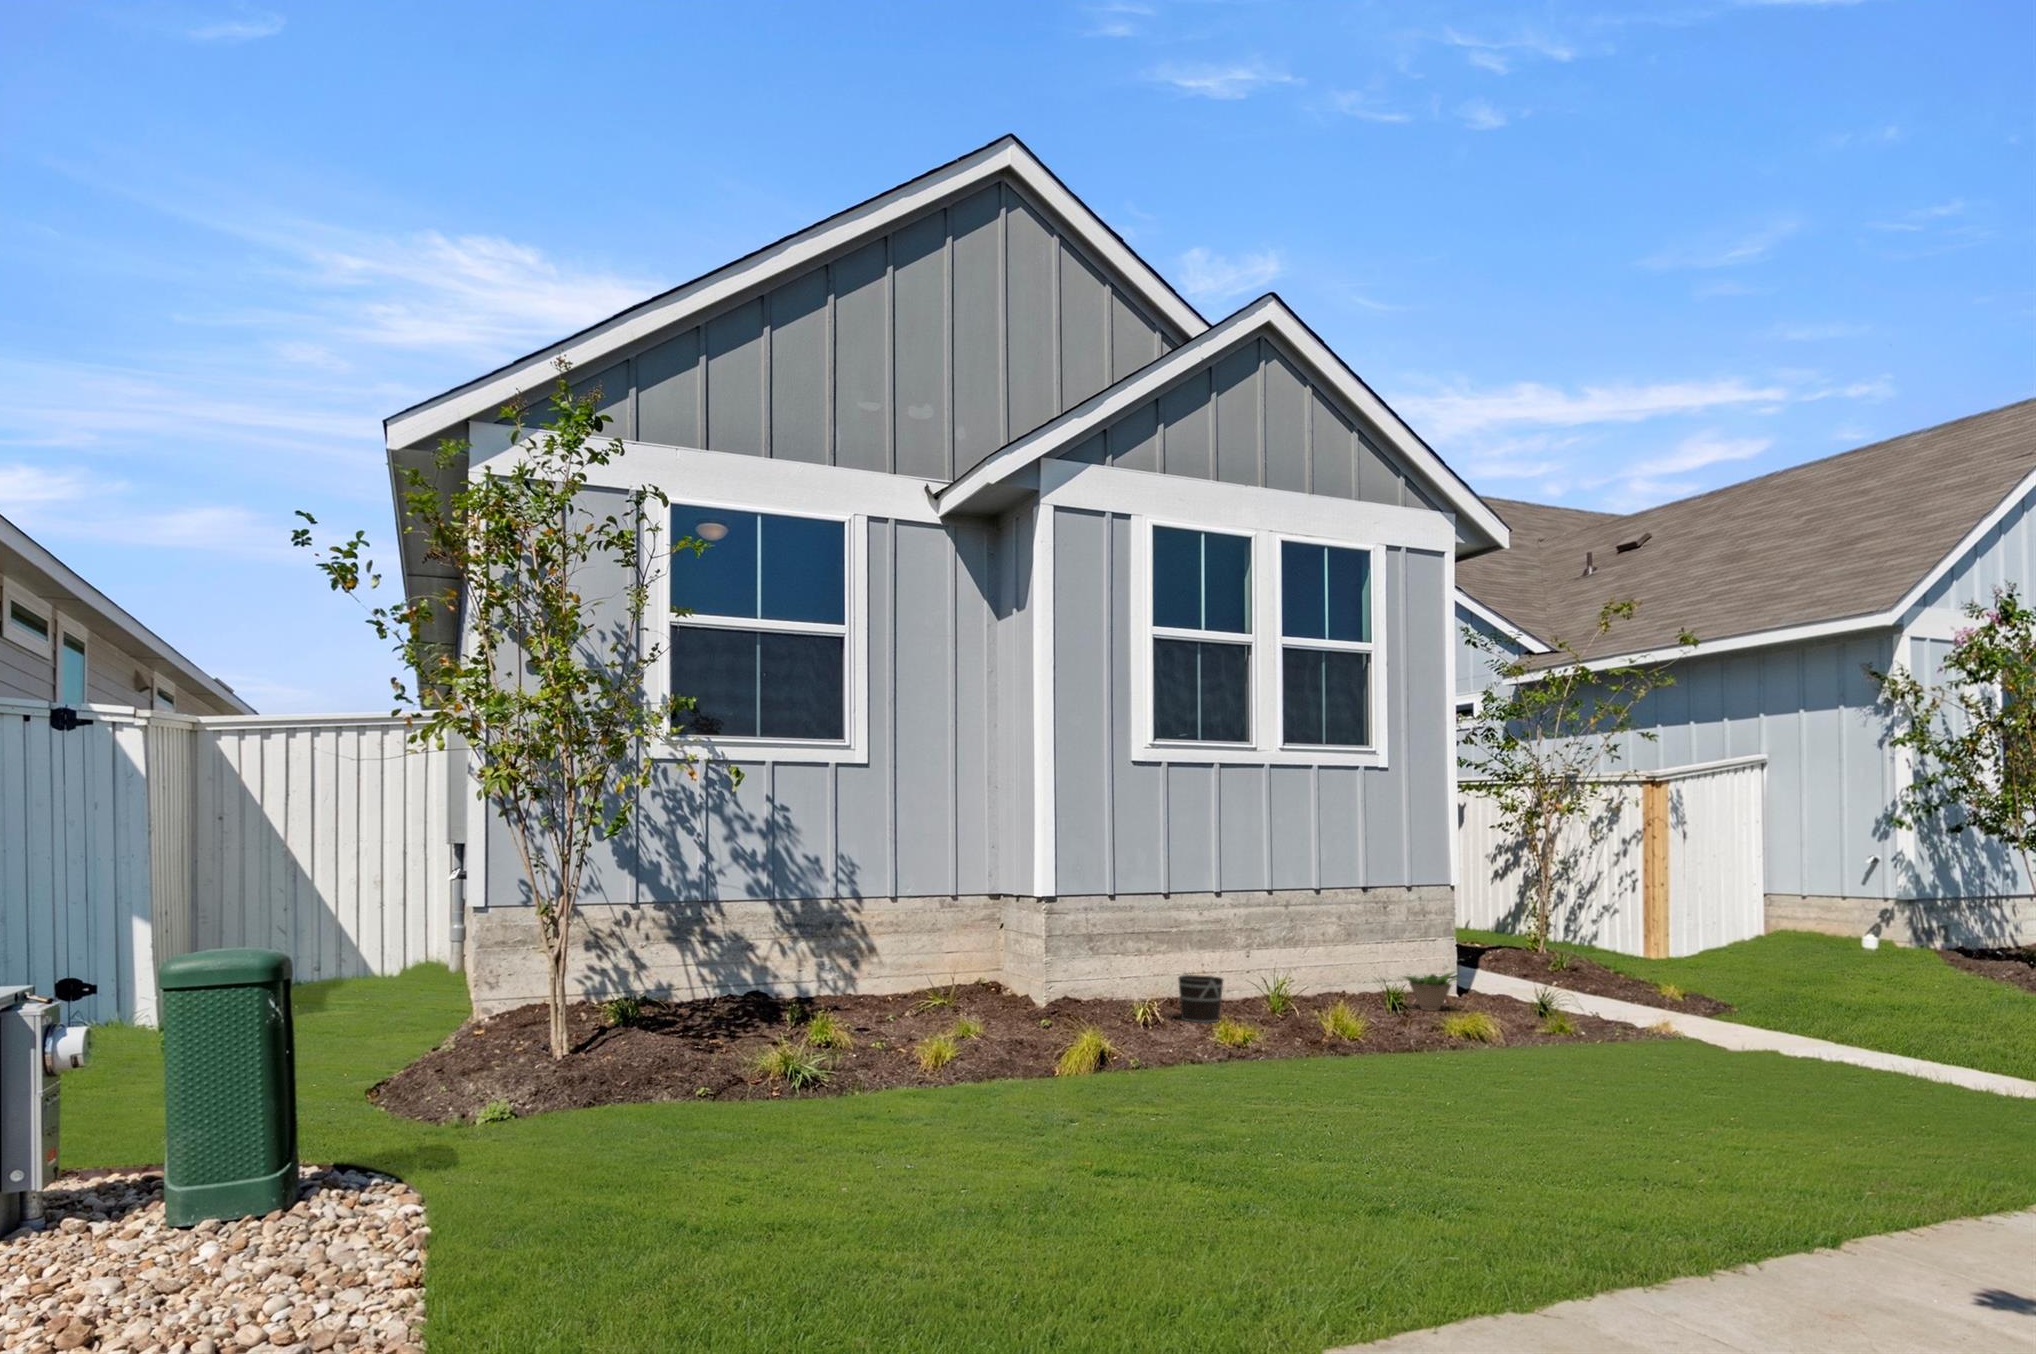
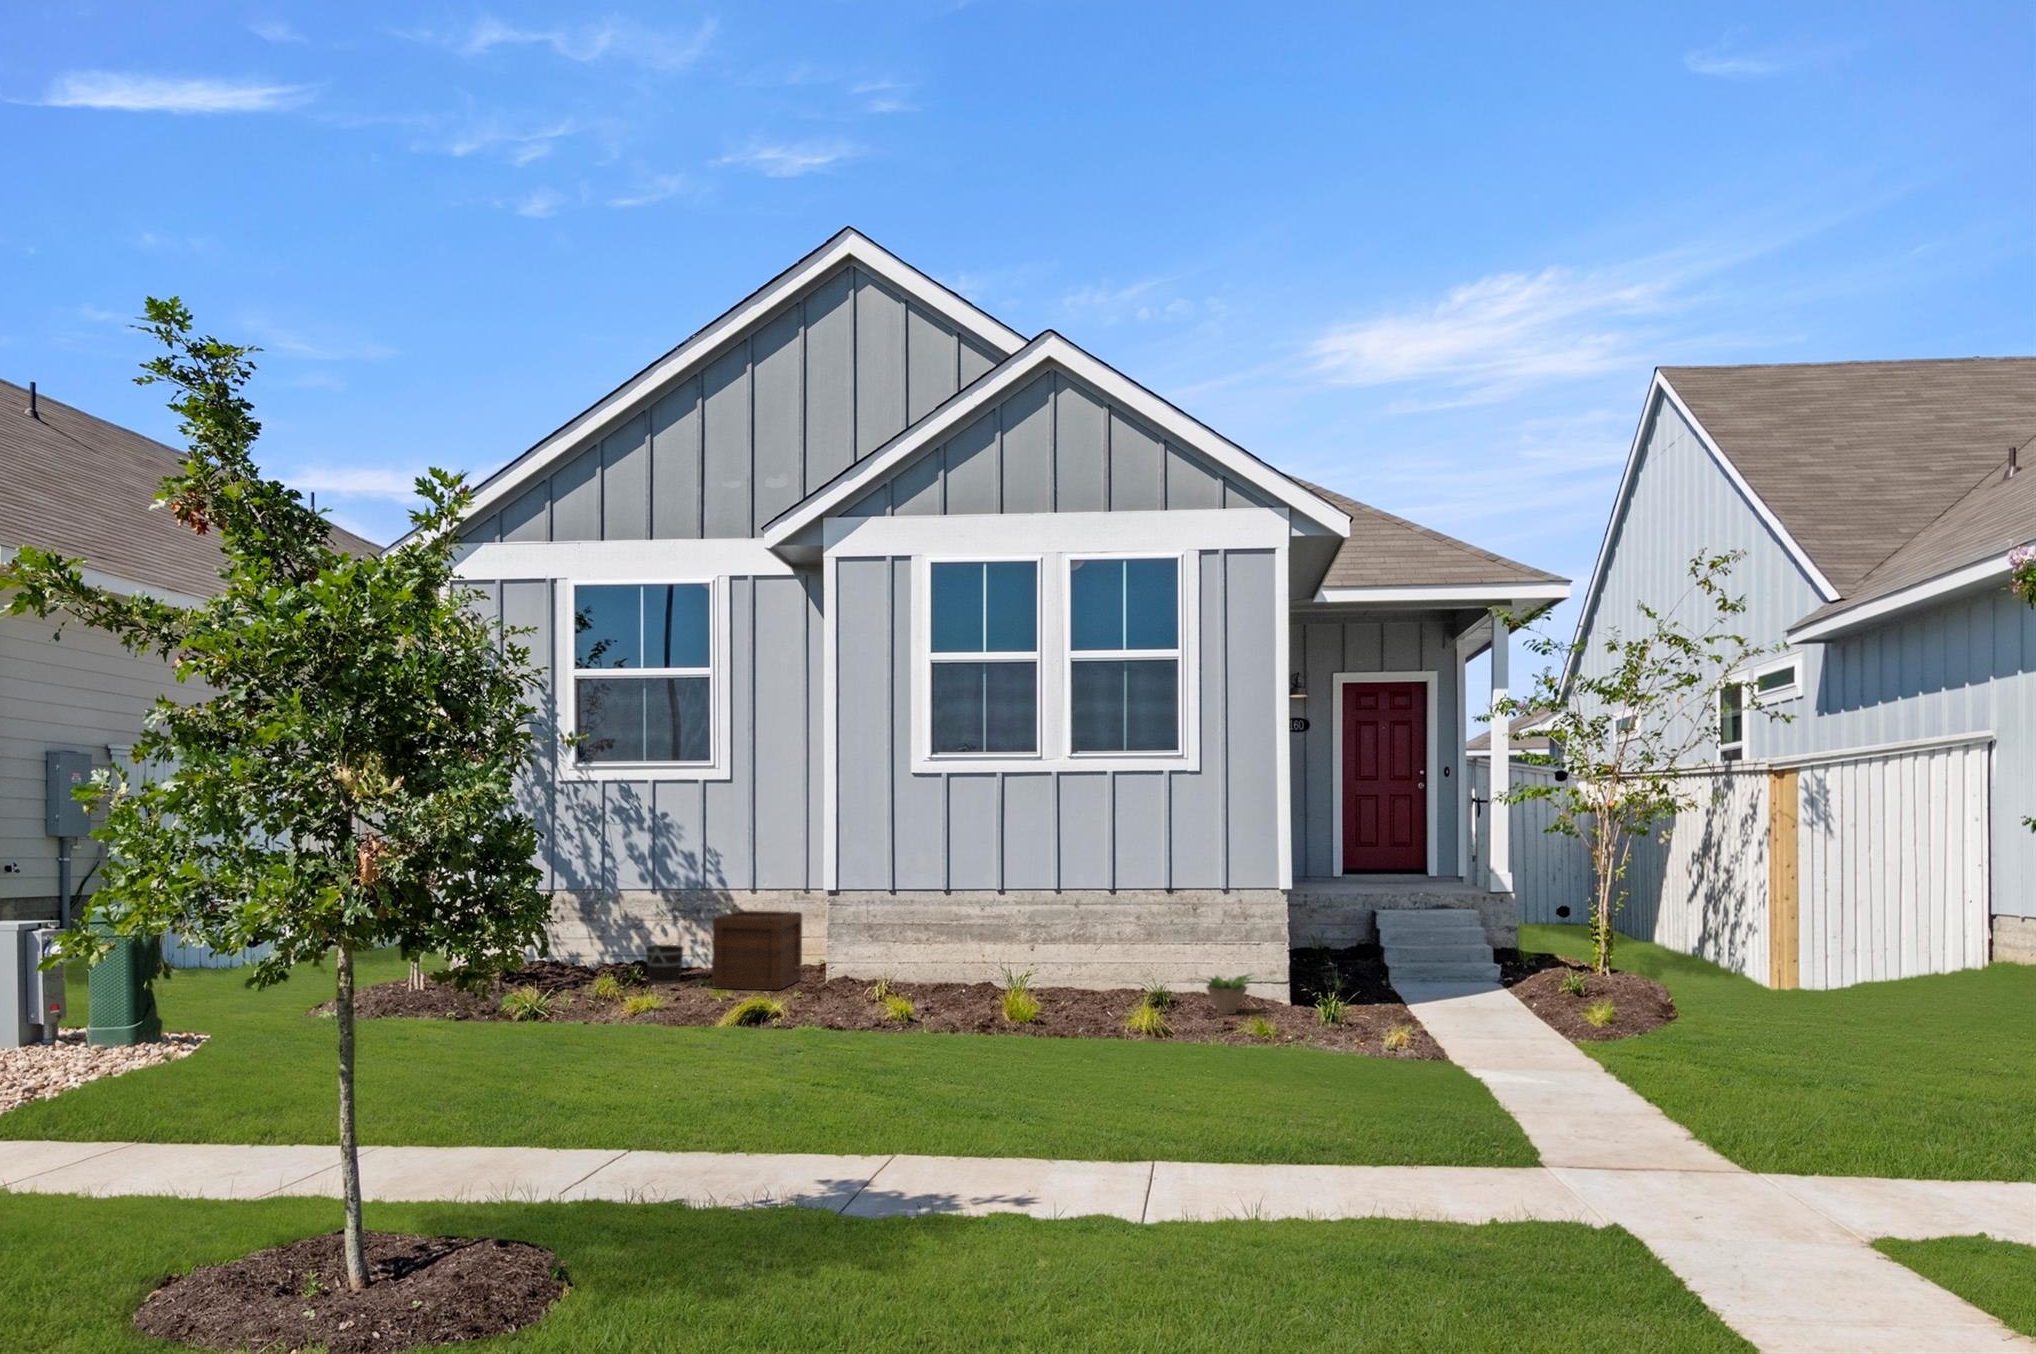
wooden crate: none [862,922,970,1017] -> present [712,911,802,990]
bucket: present [1178,973,1223,1022] -> present [646,945,683,983]

